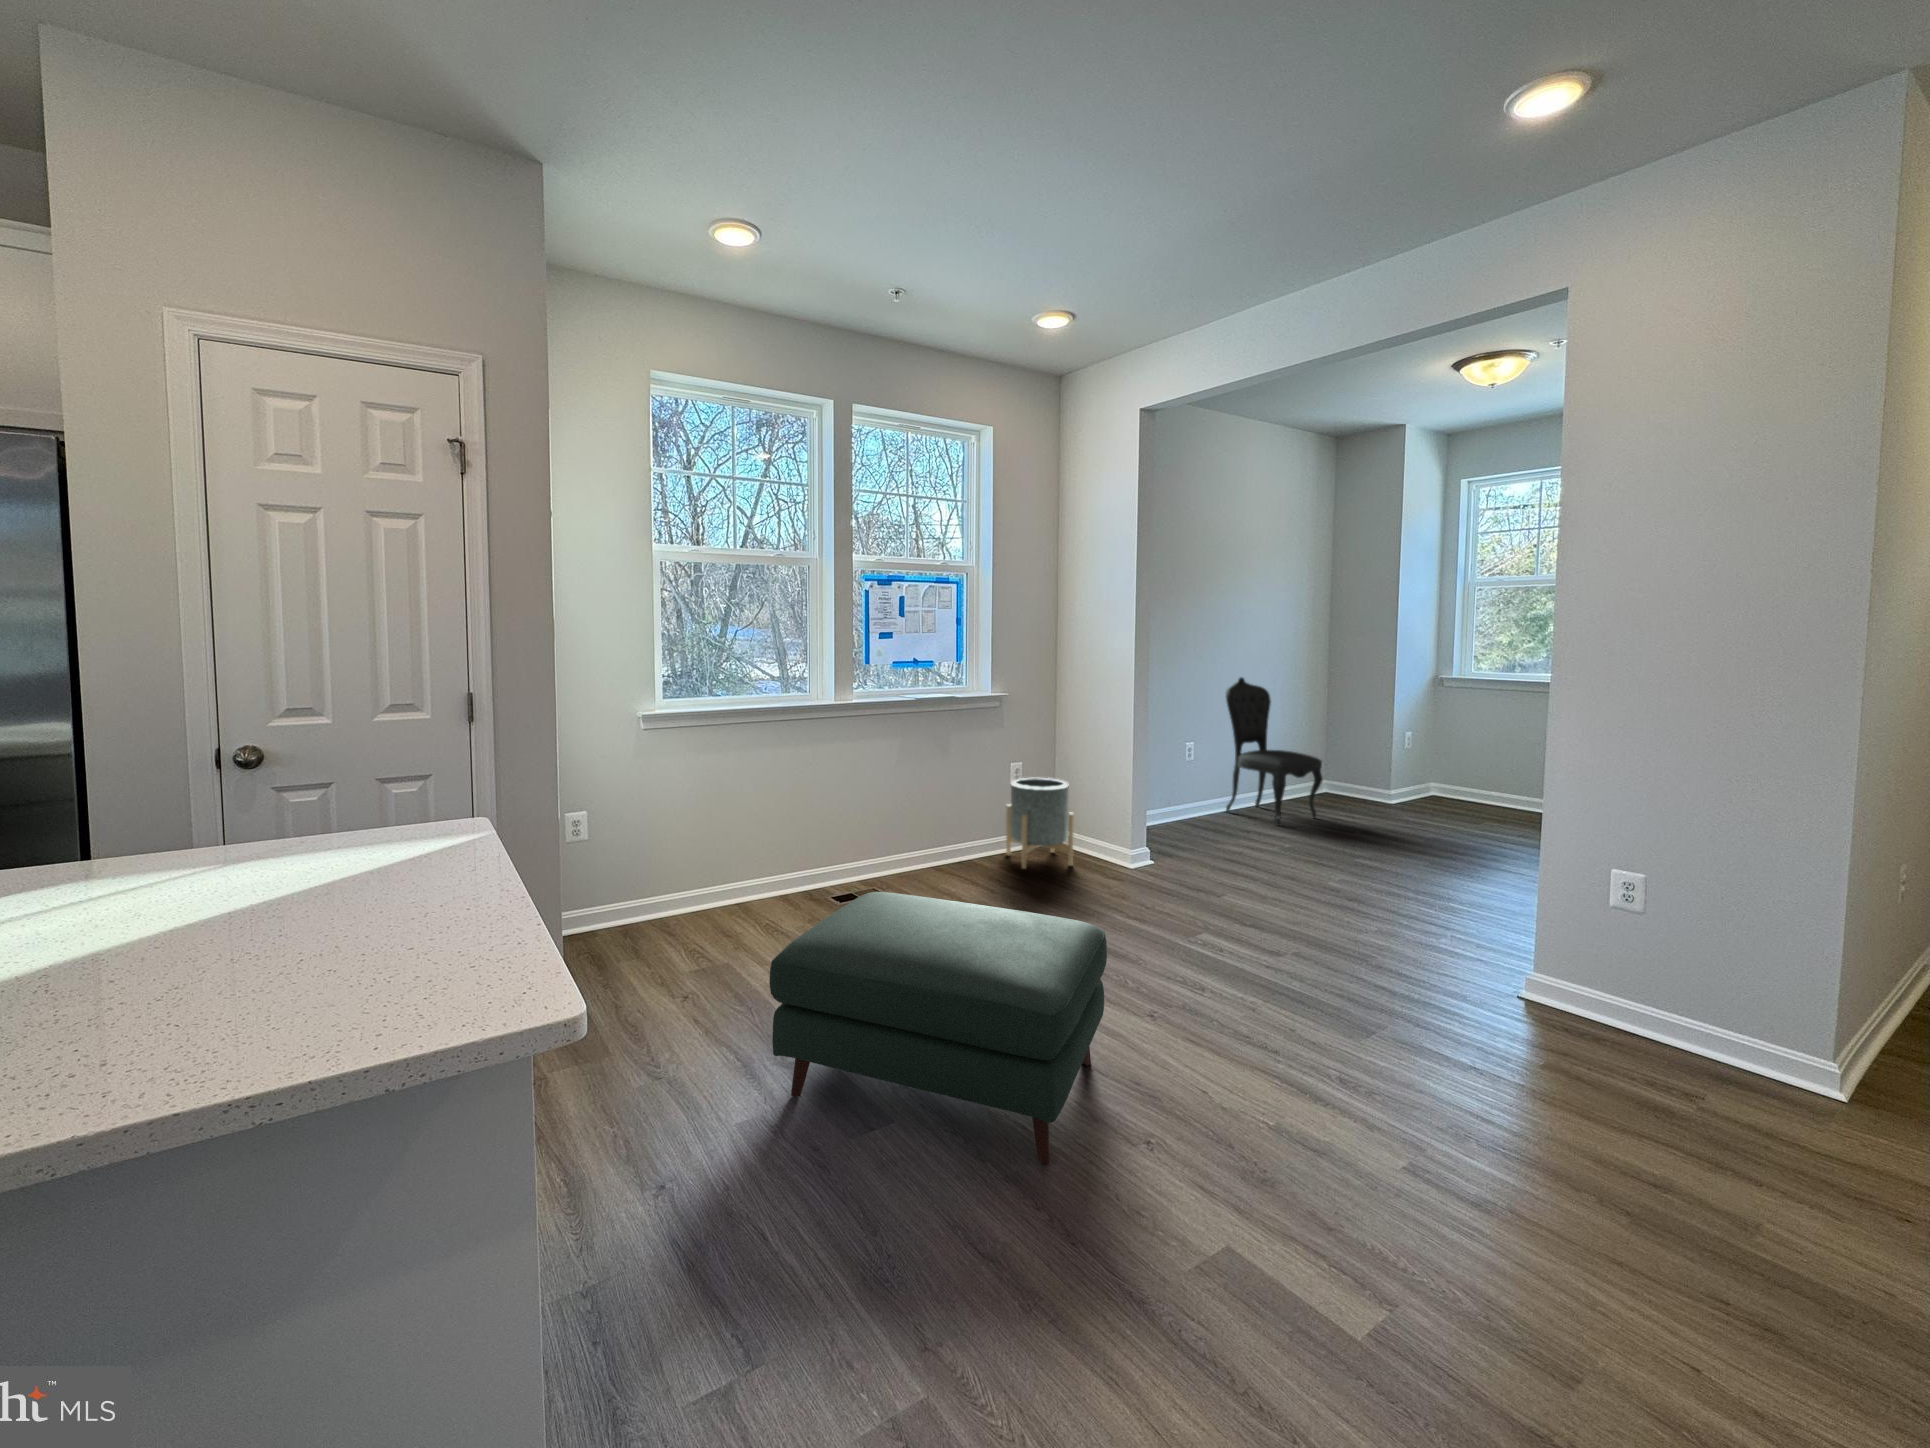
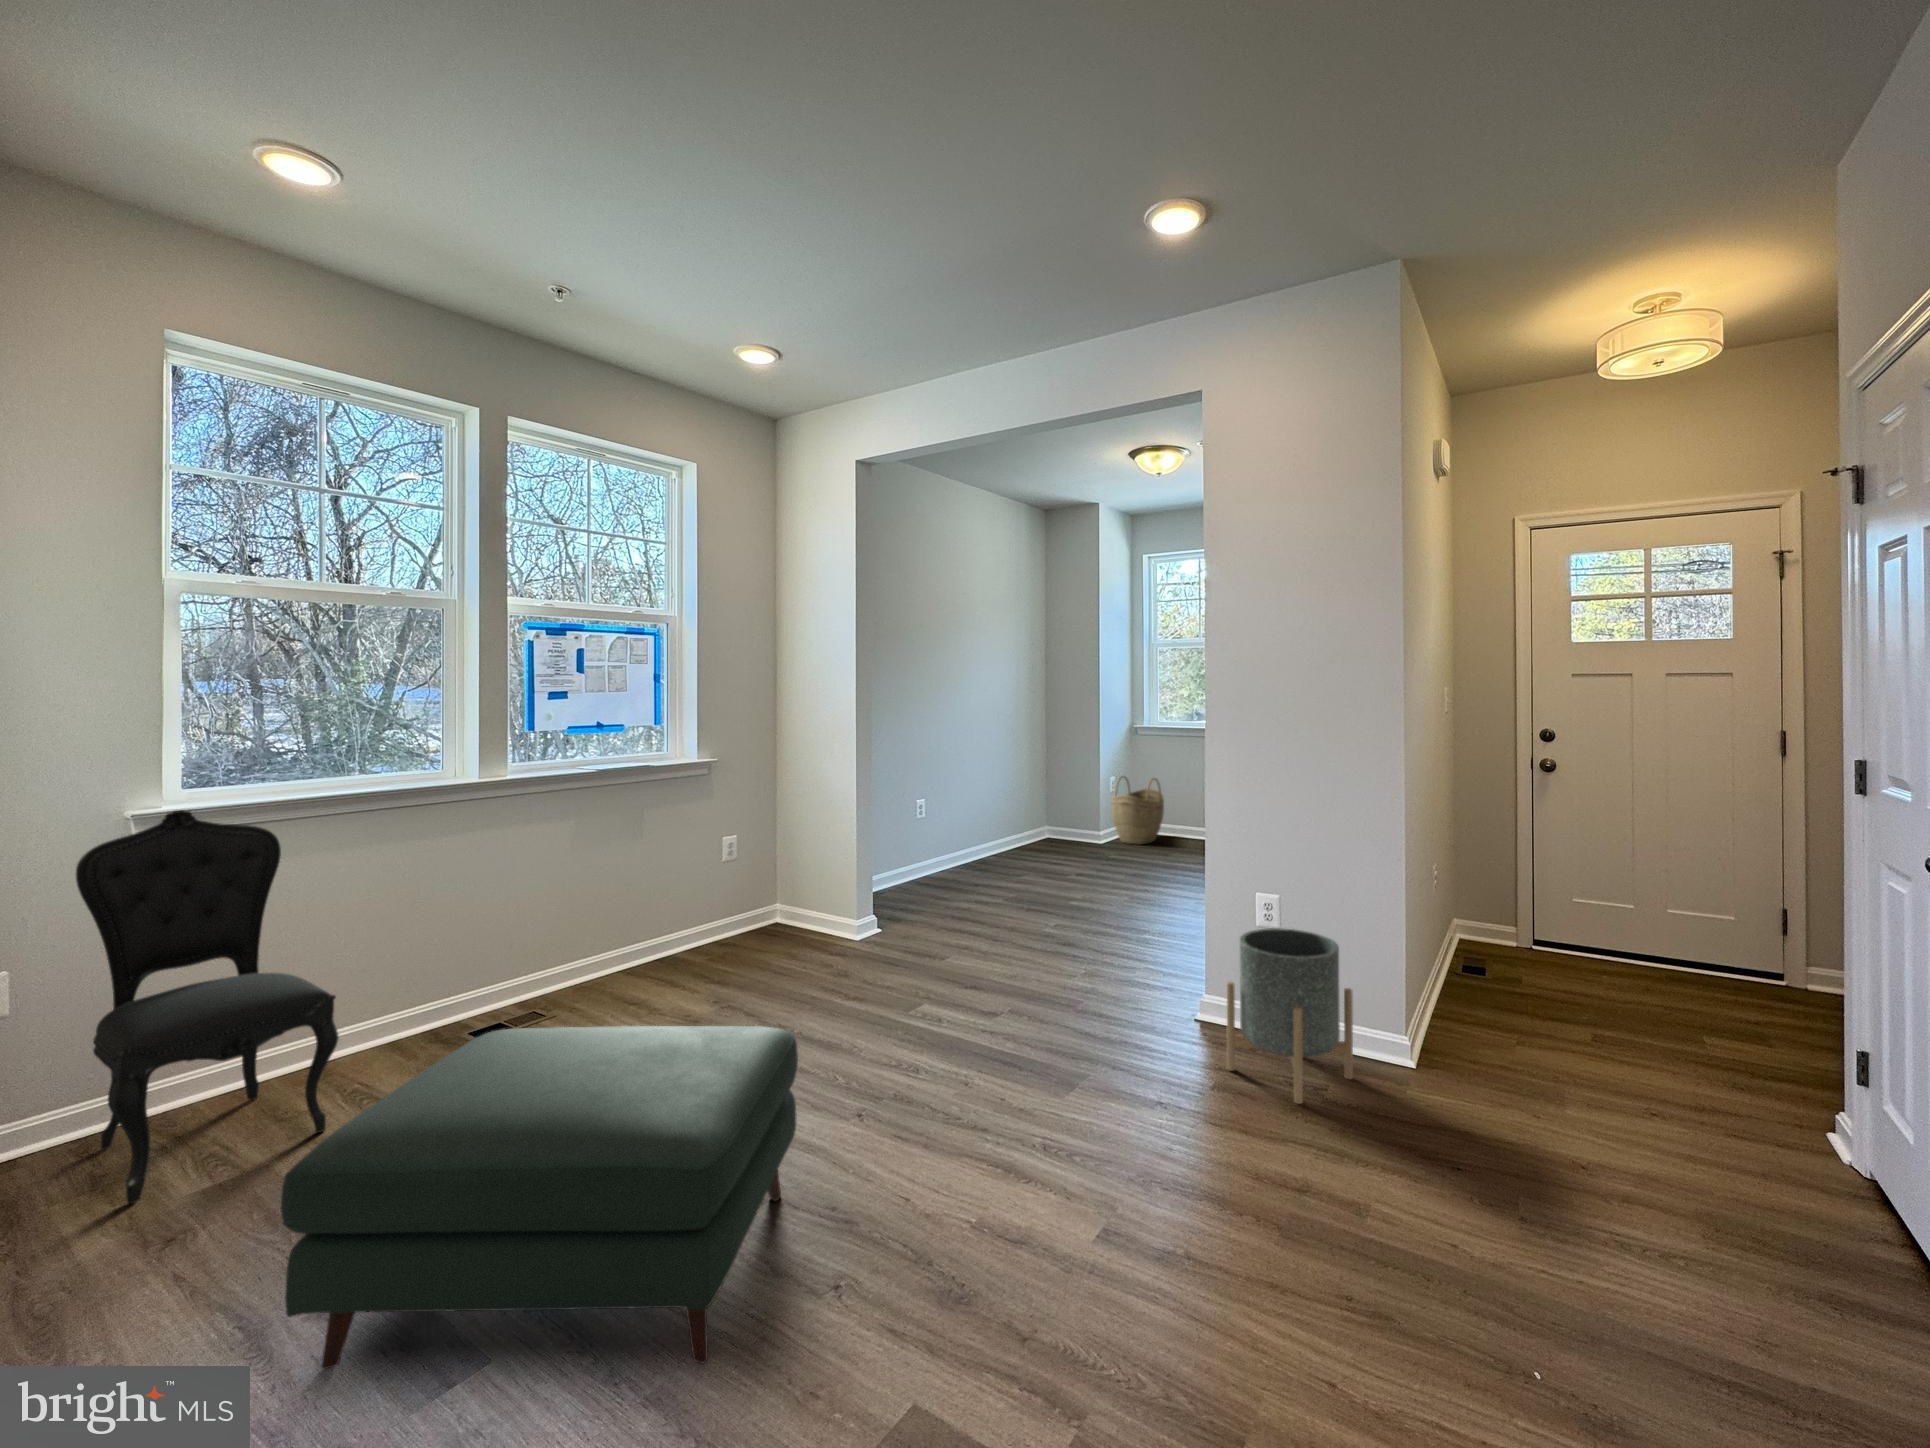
dining chair: present [1226,677,1323,825] -> present [76,810,339,1204]
woven basket: none [1407,731,1476,809] -> present [1112,776,1164,845]
planter: present [1006,778,1074,869] -> present [1227,928,1353,1104]

